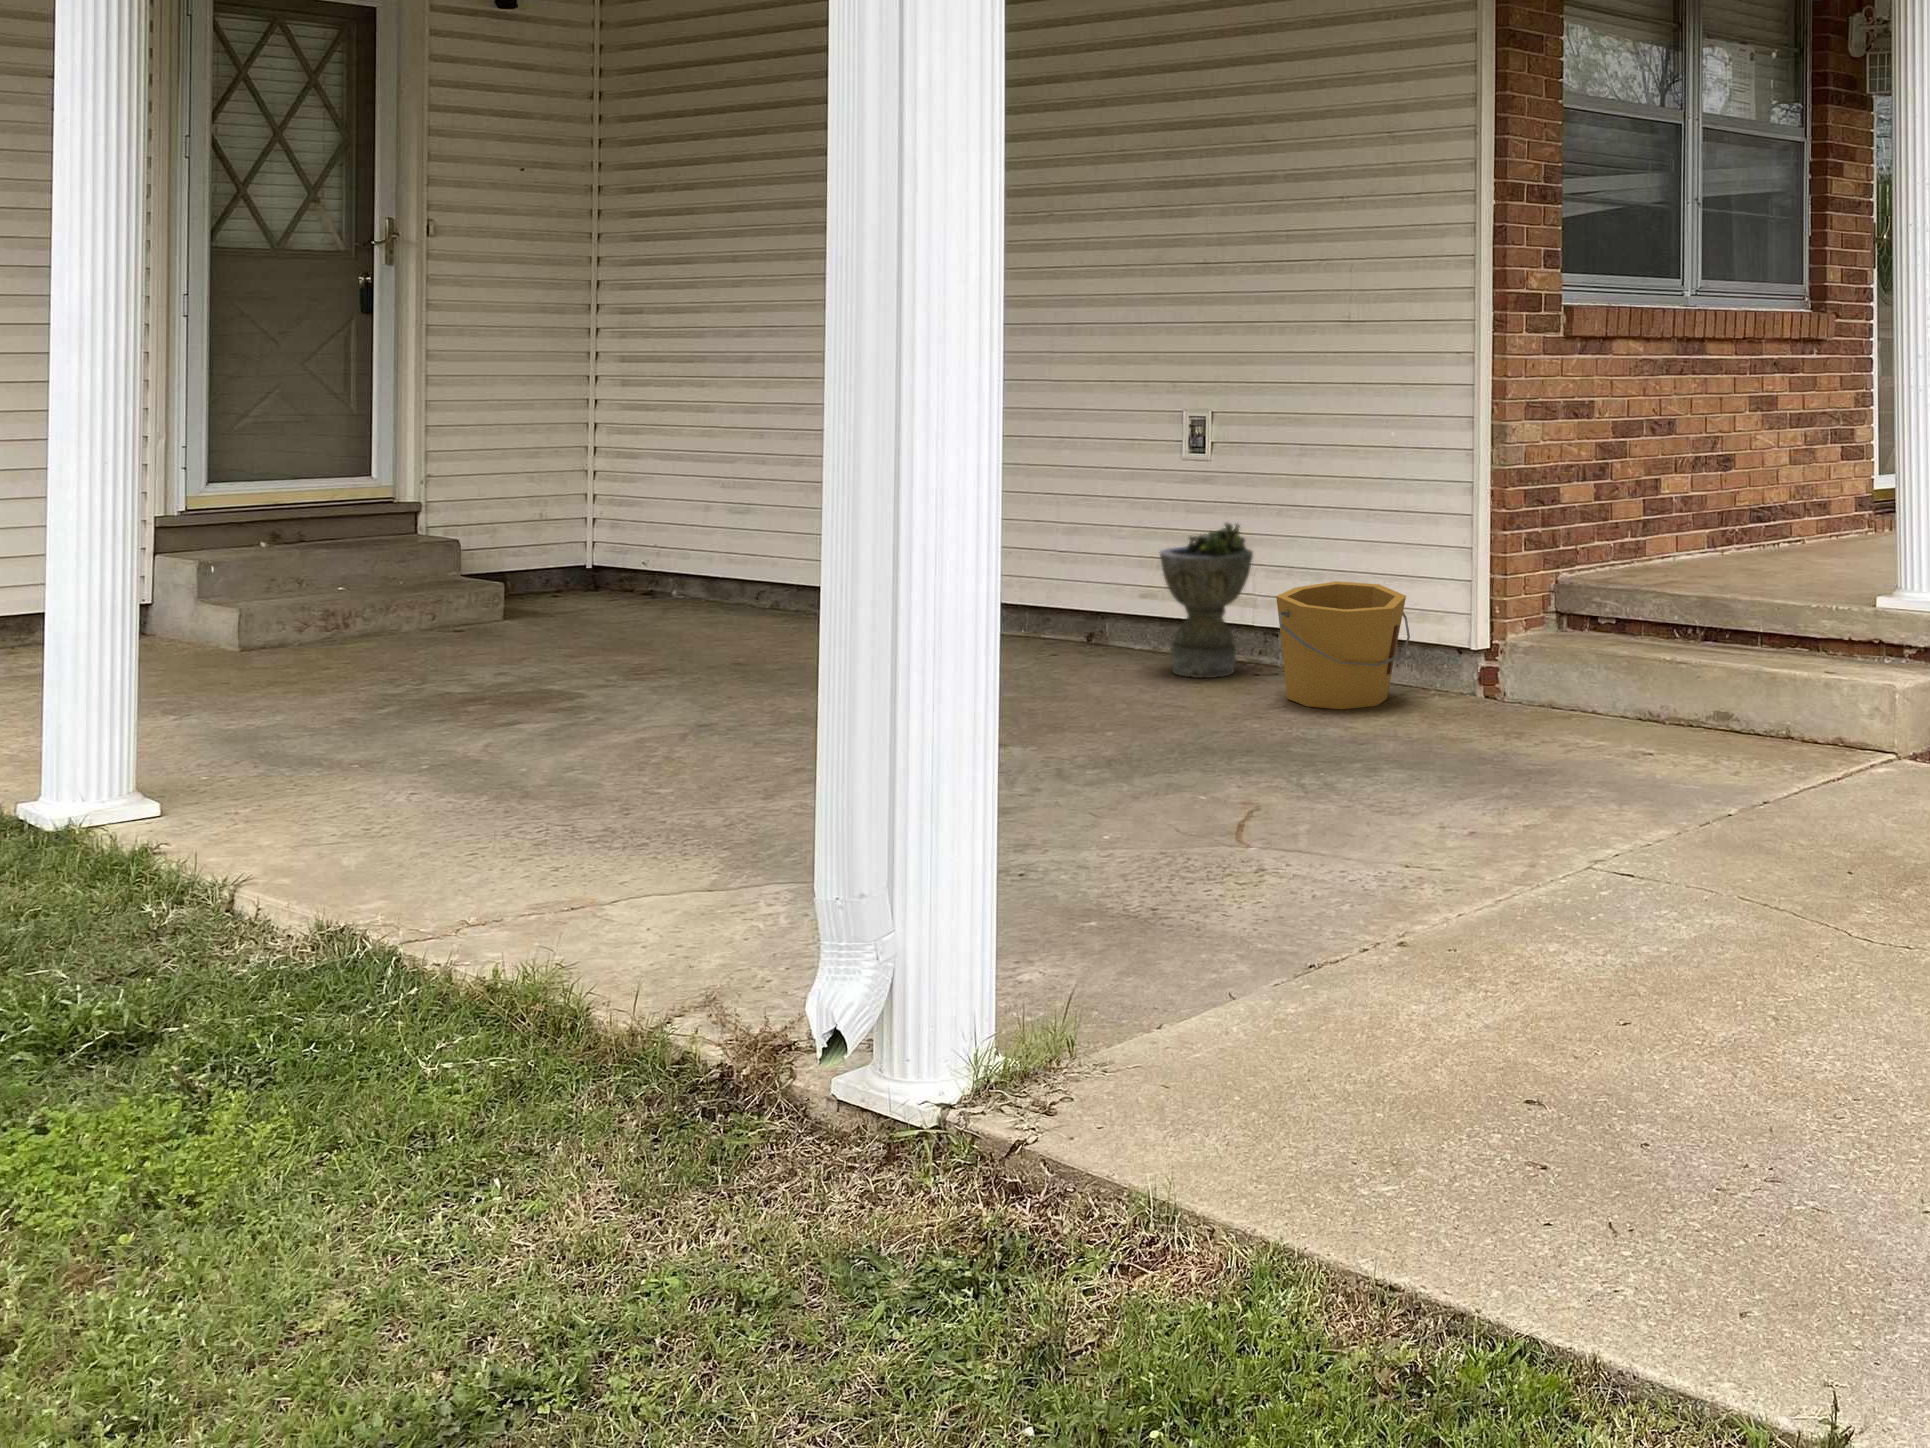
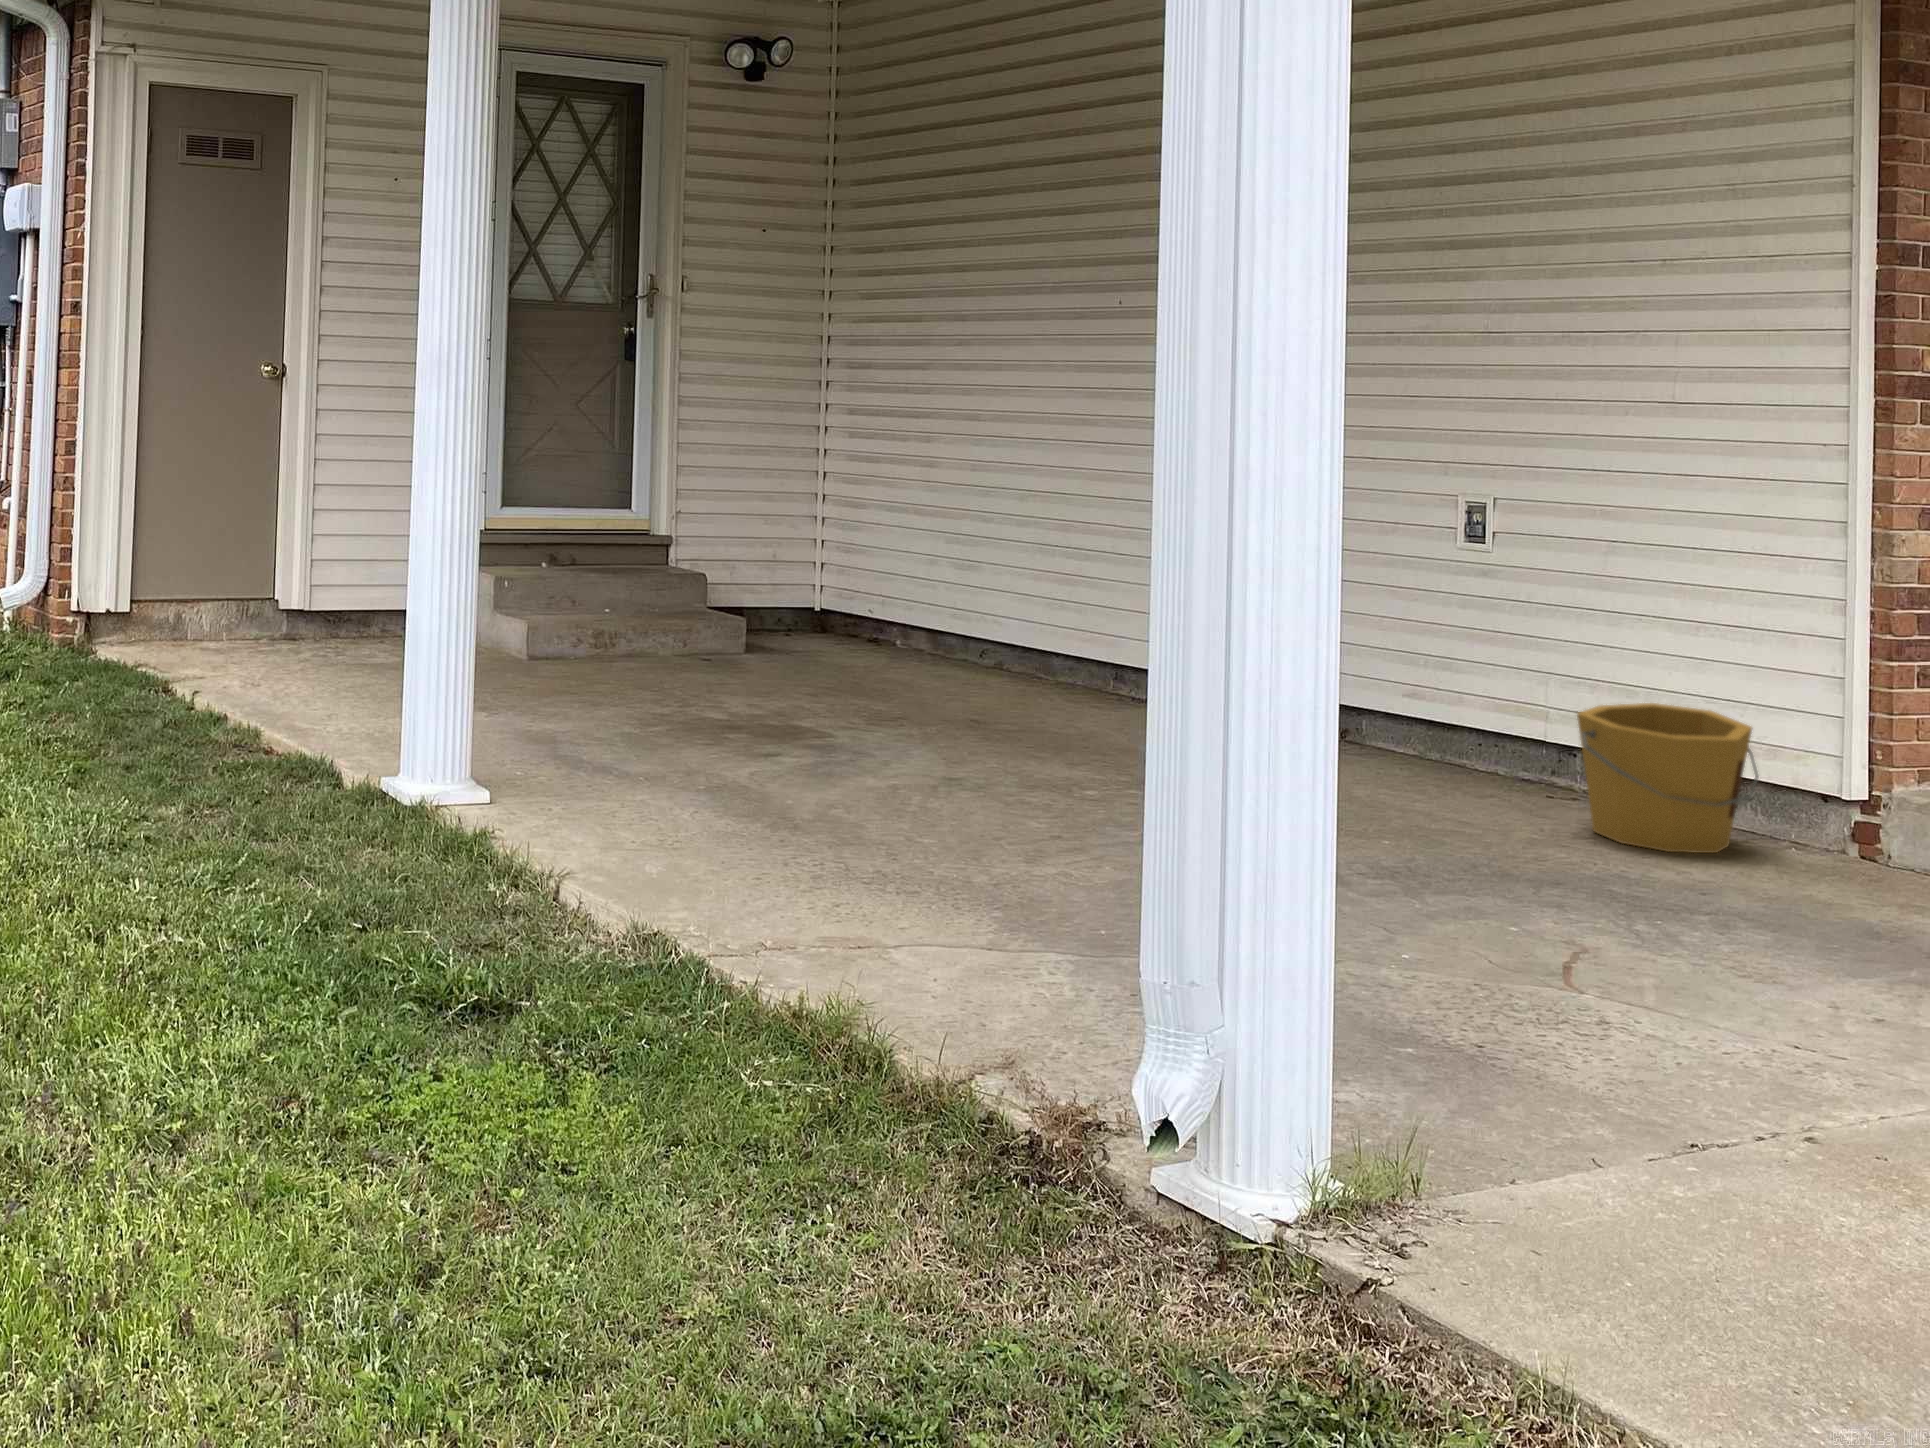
planter: present [1160,523,1253,678] -> none [1421,627,1538,799]

